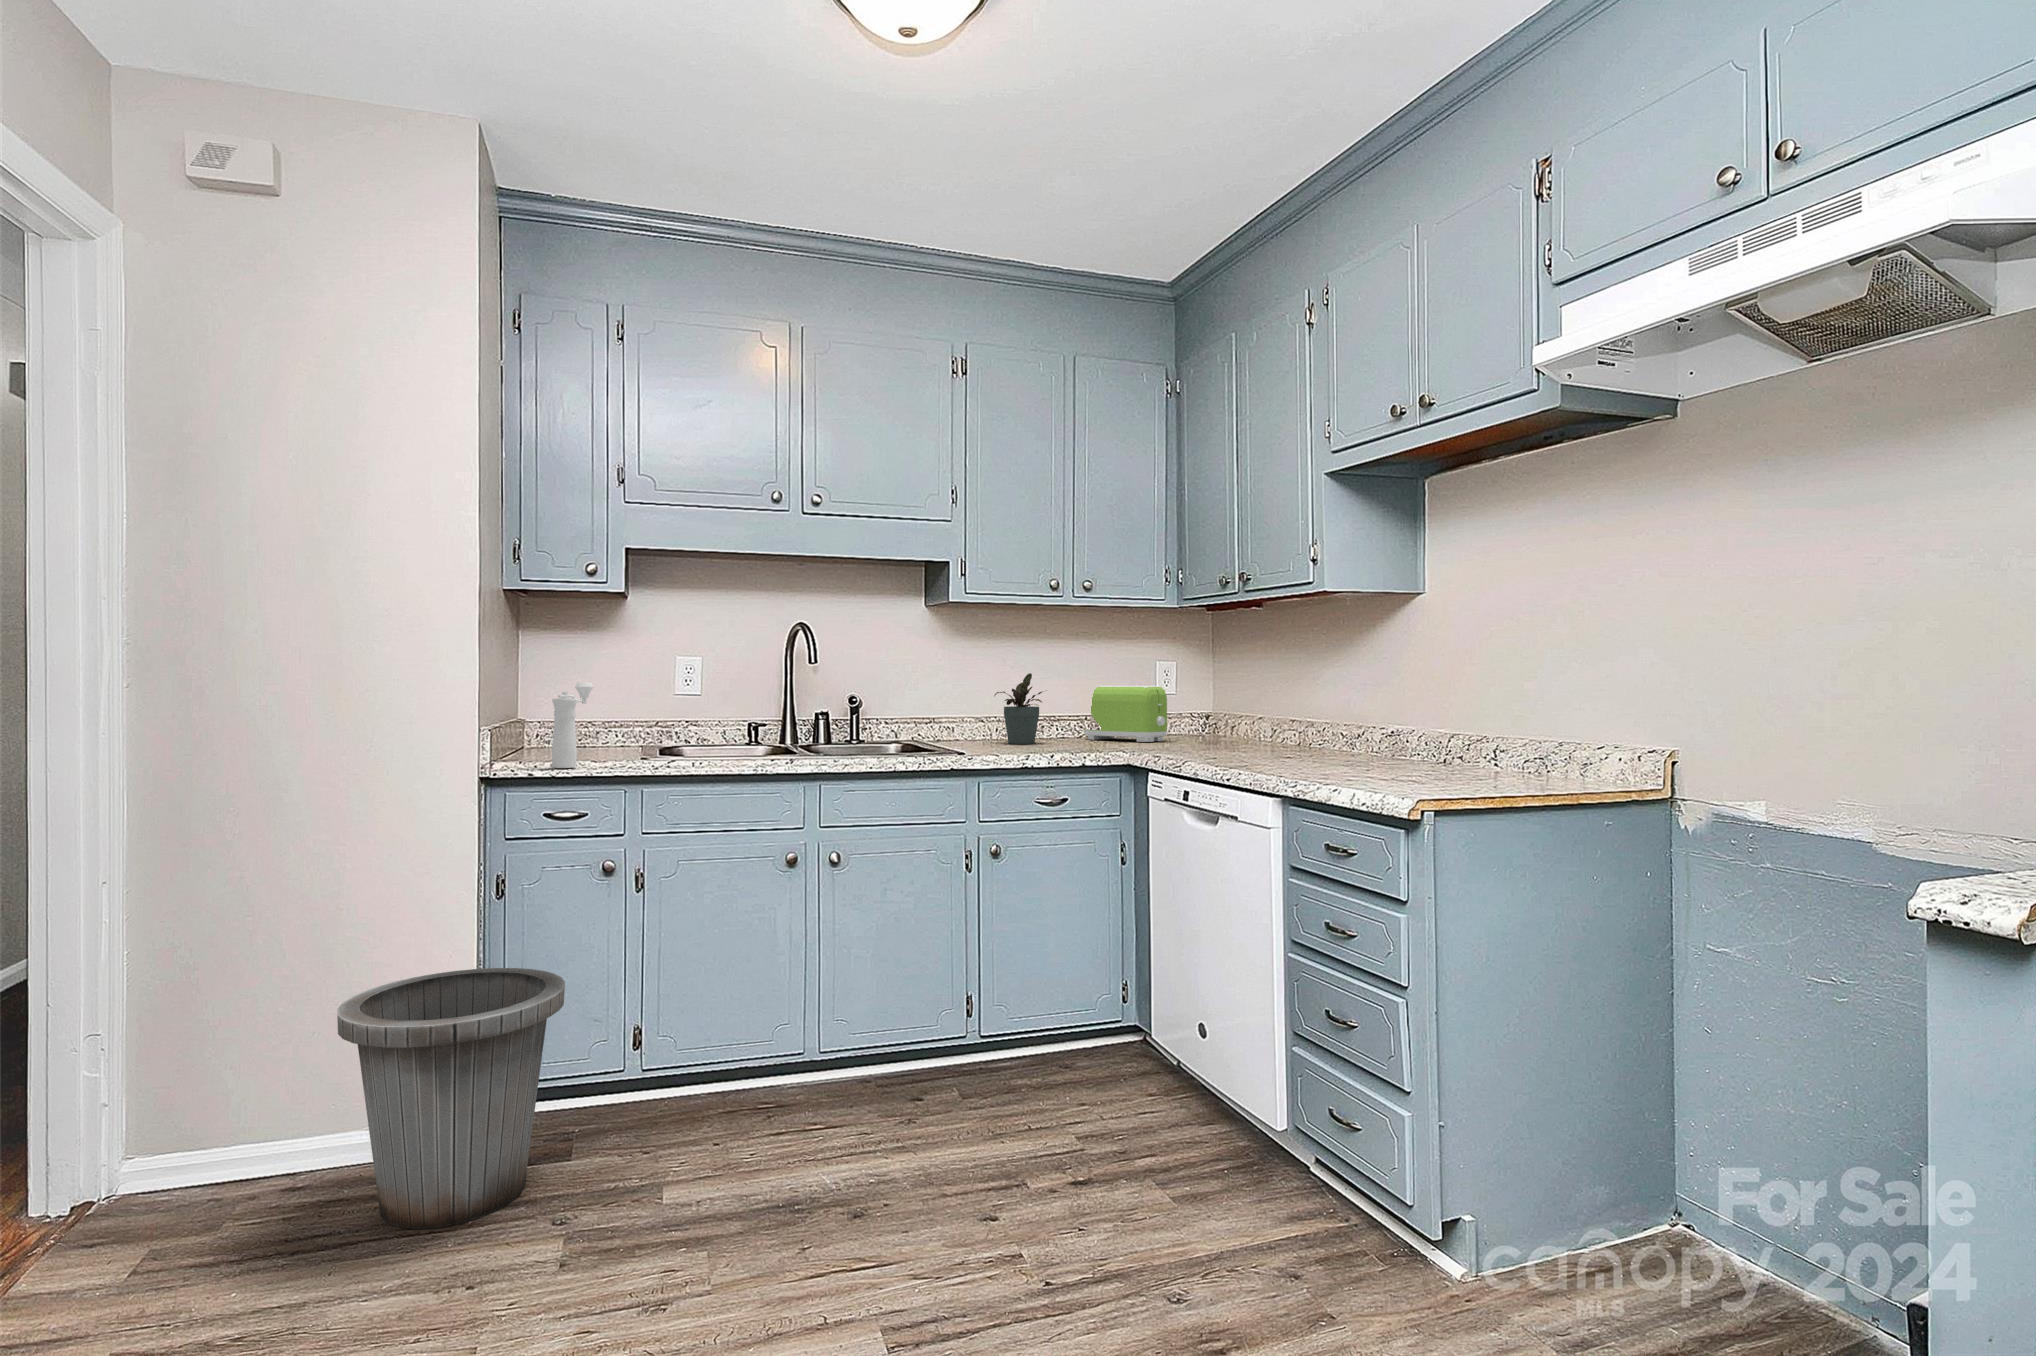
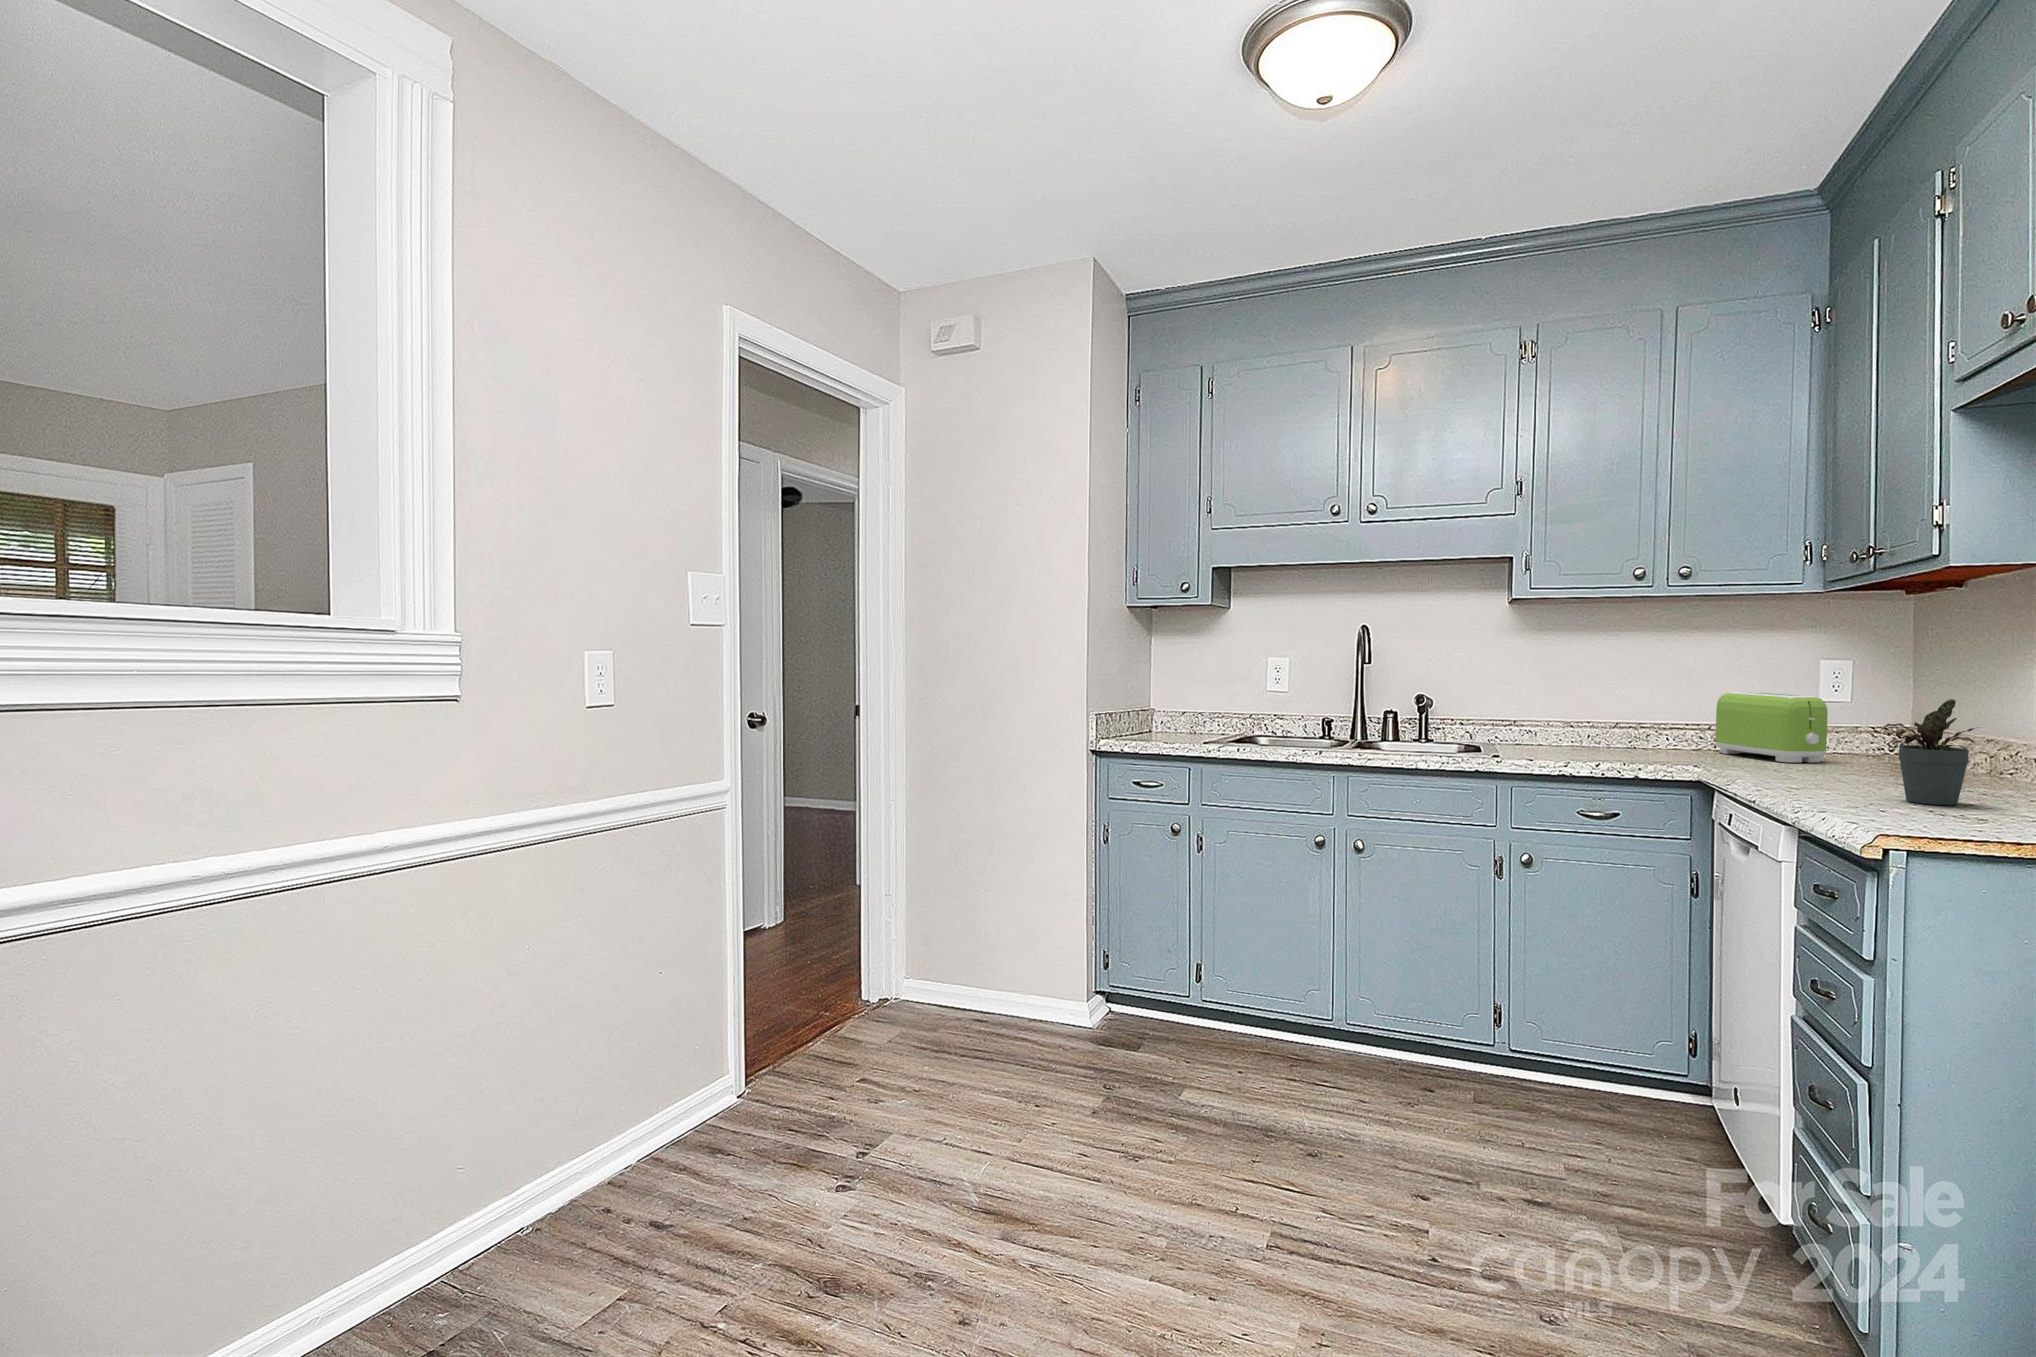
potted plant: present [994,673,1043,744] -> present [1881,699,1978,805]
pepper mill: present [552,682,593,768] -> none [1135,685,1172,753]
trash can: present [337,968,565,1228] -> none [986,894,1128,1069]

